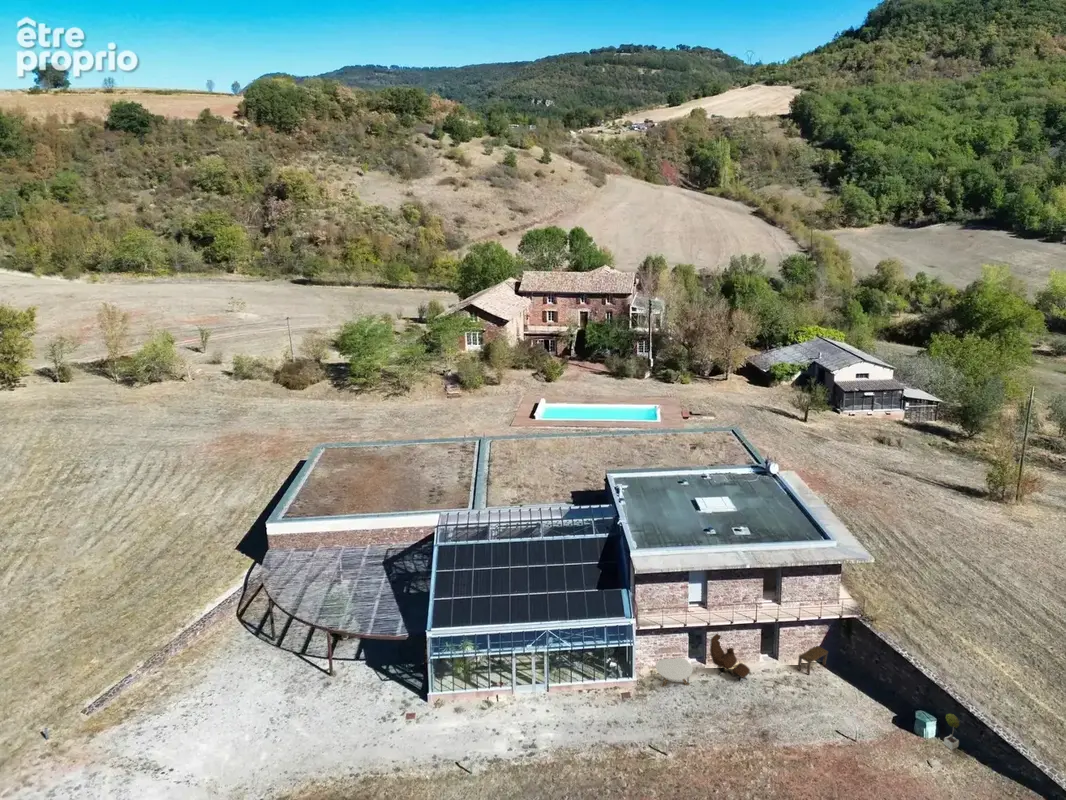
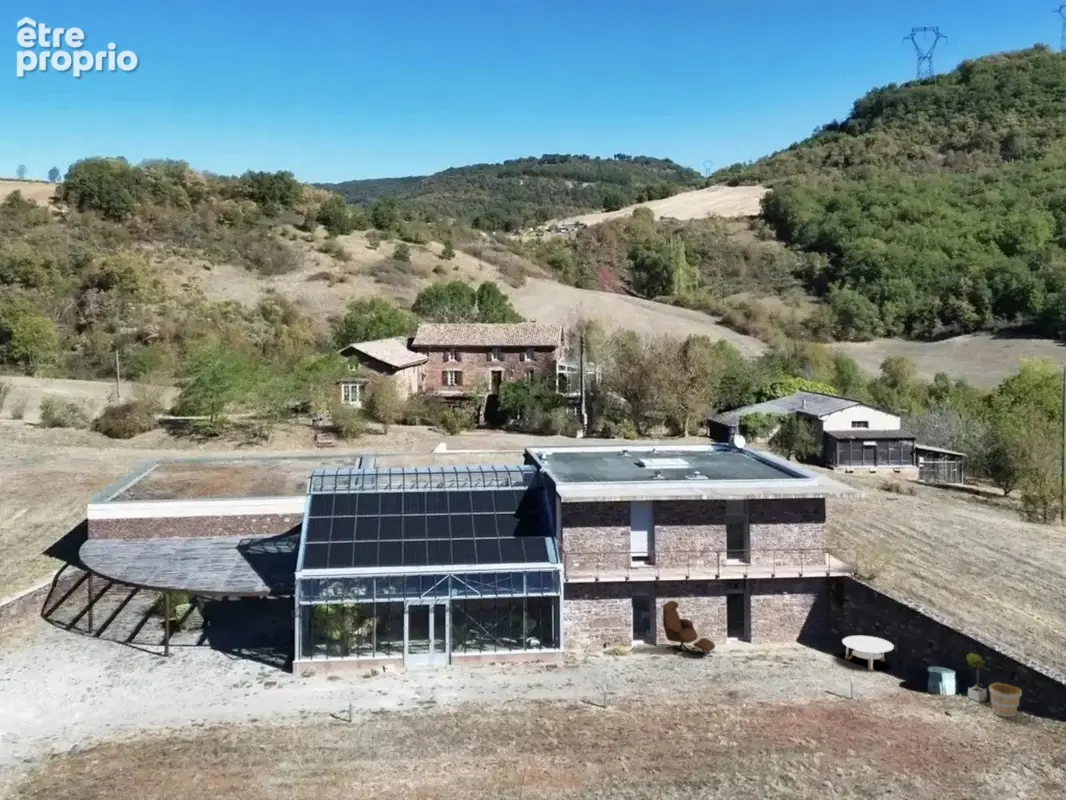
bench: present [797,646,828,675] -> none [776,620,814,652]
round table: present [656,658,693,686] -> present [842,636,894,671]
wooden bucket: none [961,742,986,771] -> present [989,683,1022,717]

